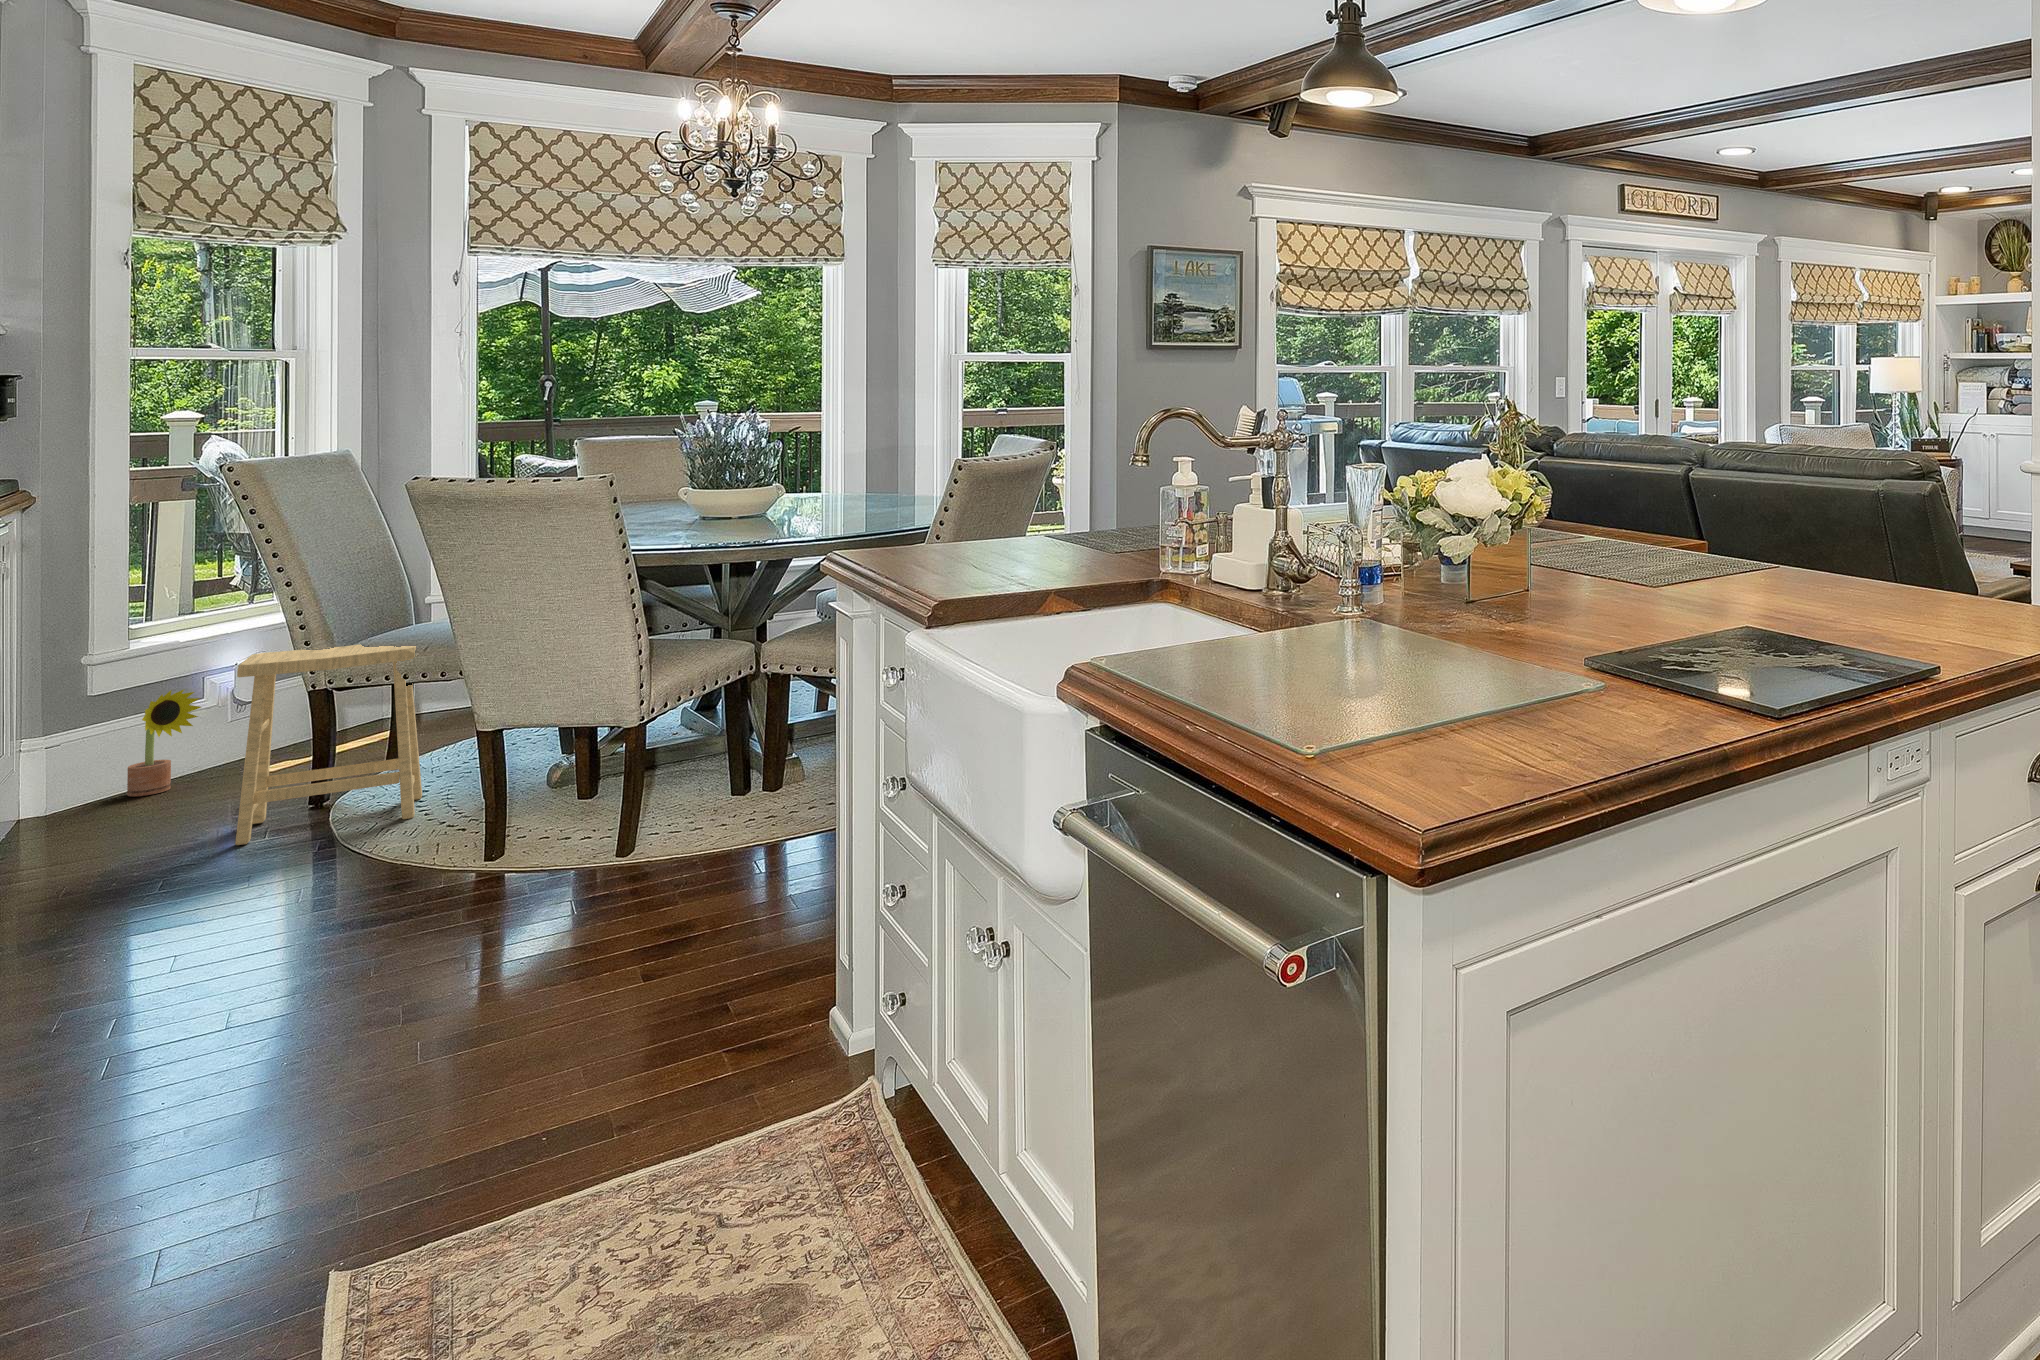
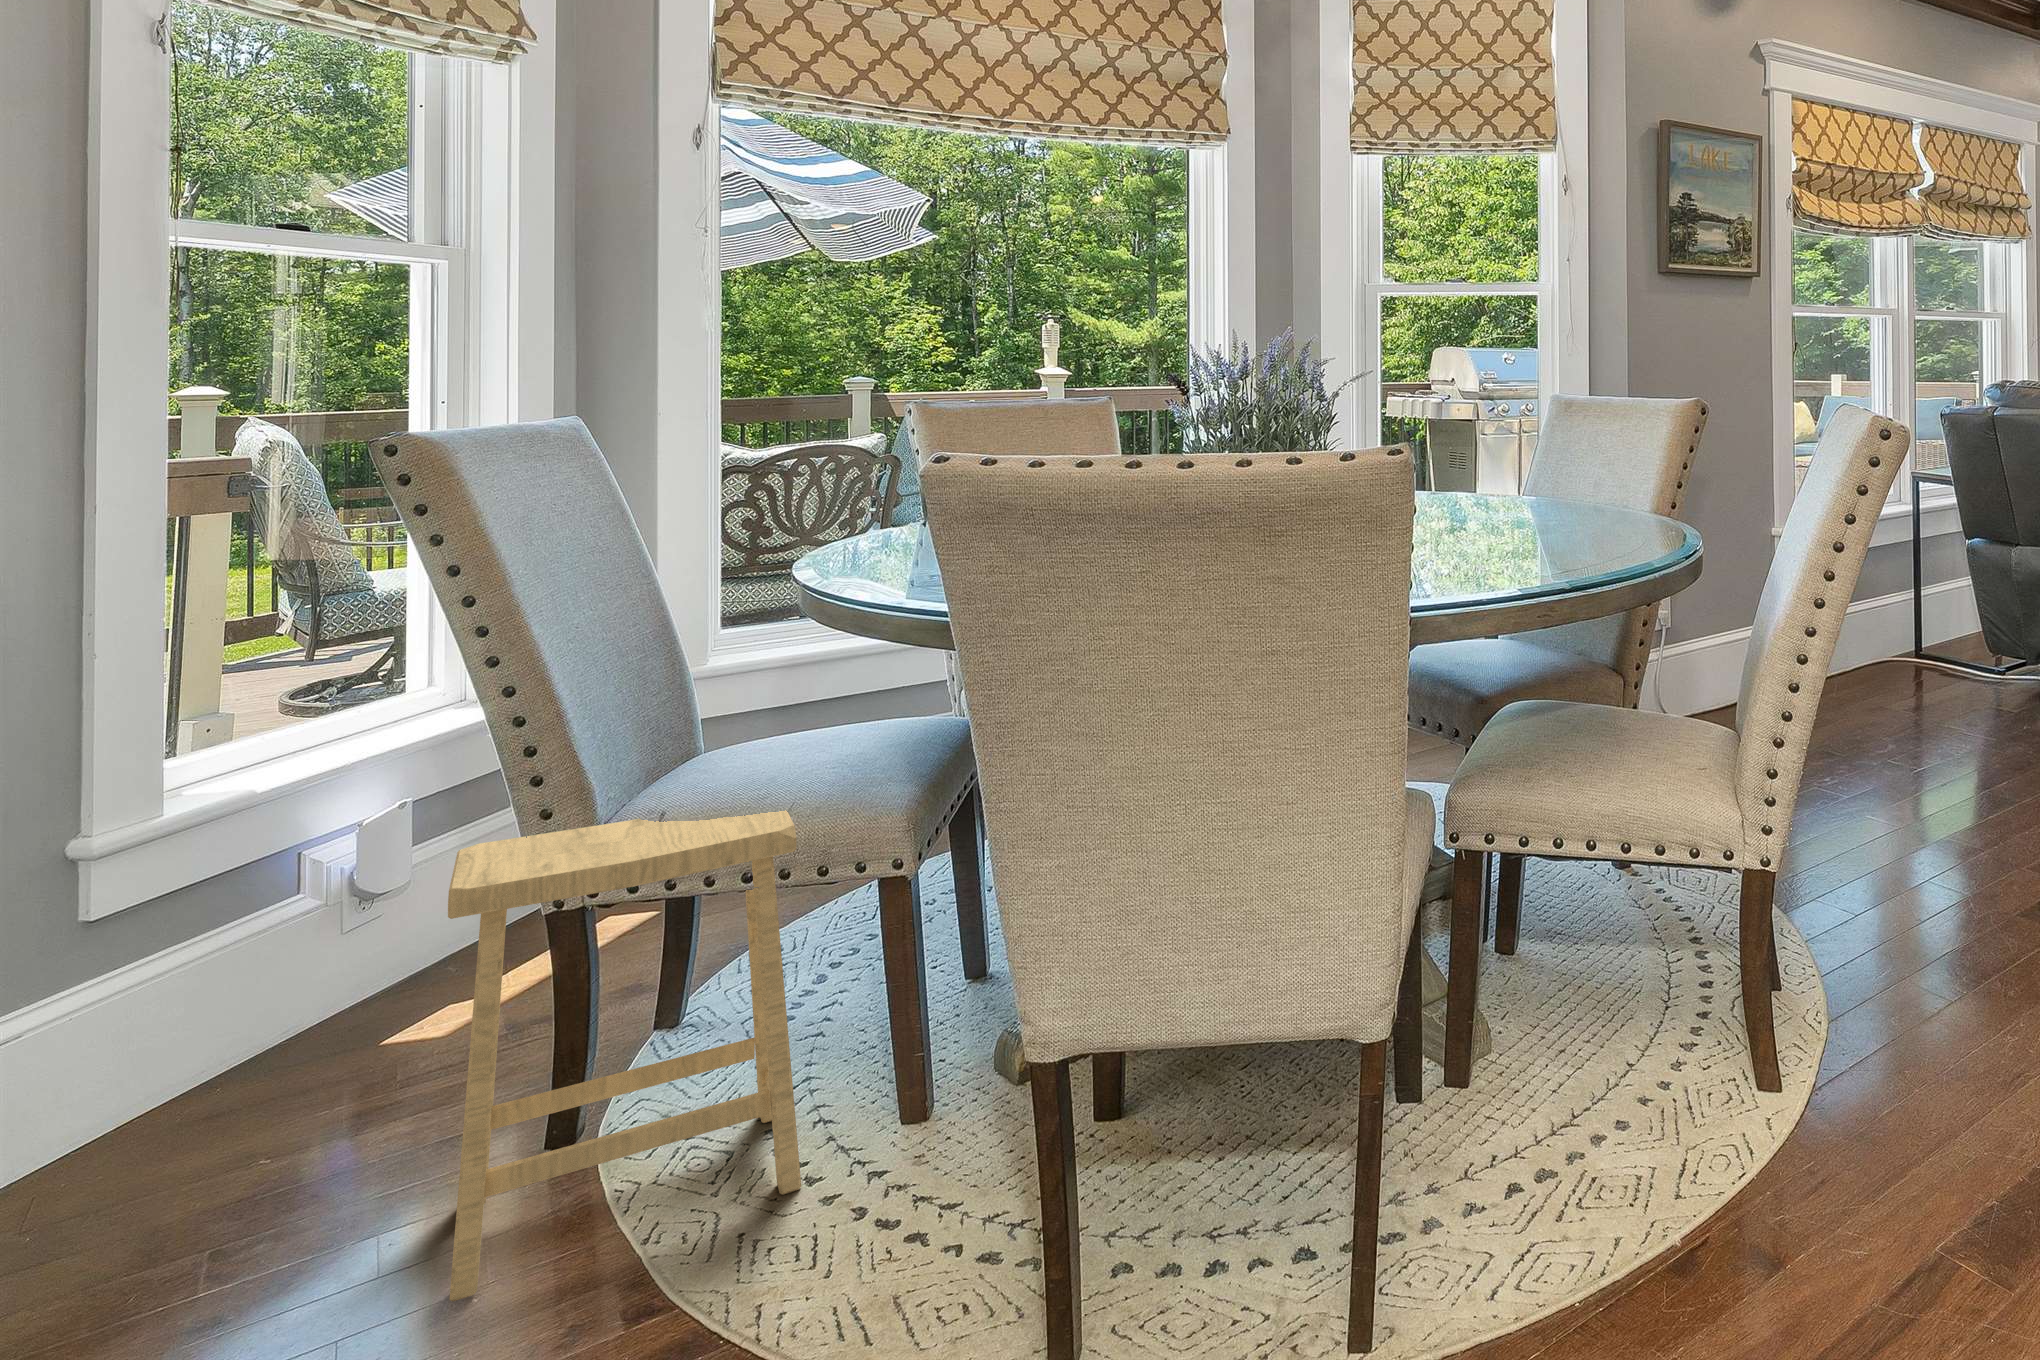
decorative plant: present [127,690,201,796] -> none [177,883,320,1103]

